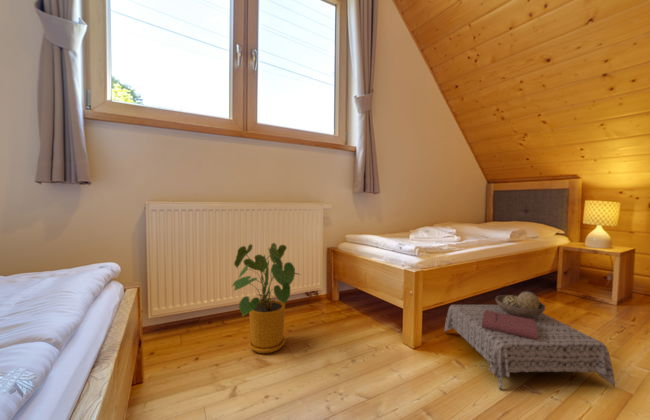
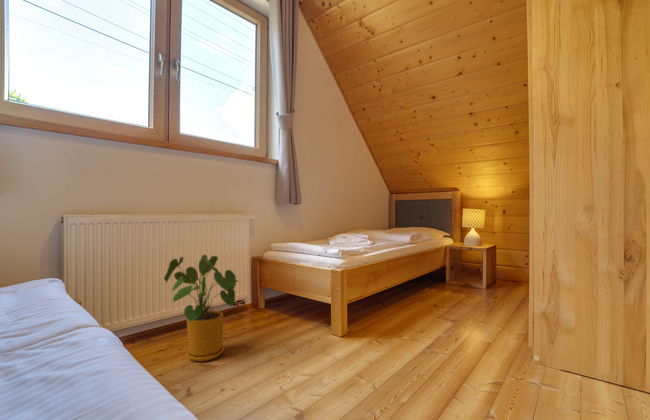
ottoman: present [444,291,615,389] -> none [364,280,474,352]

